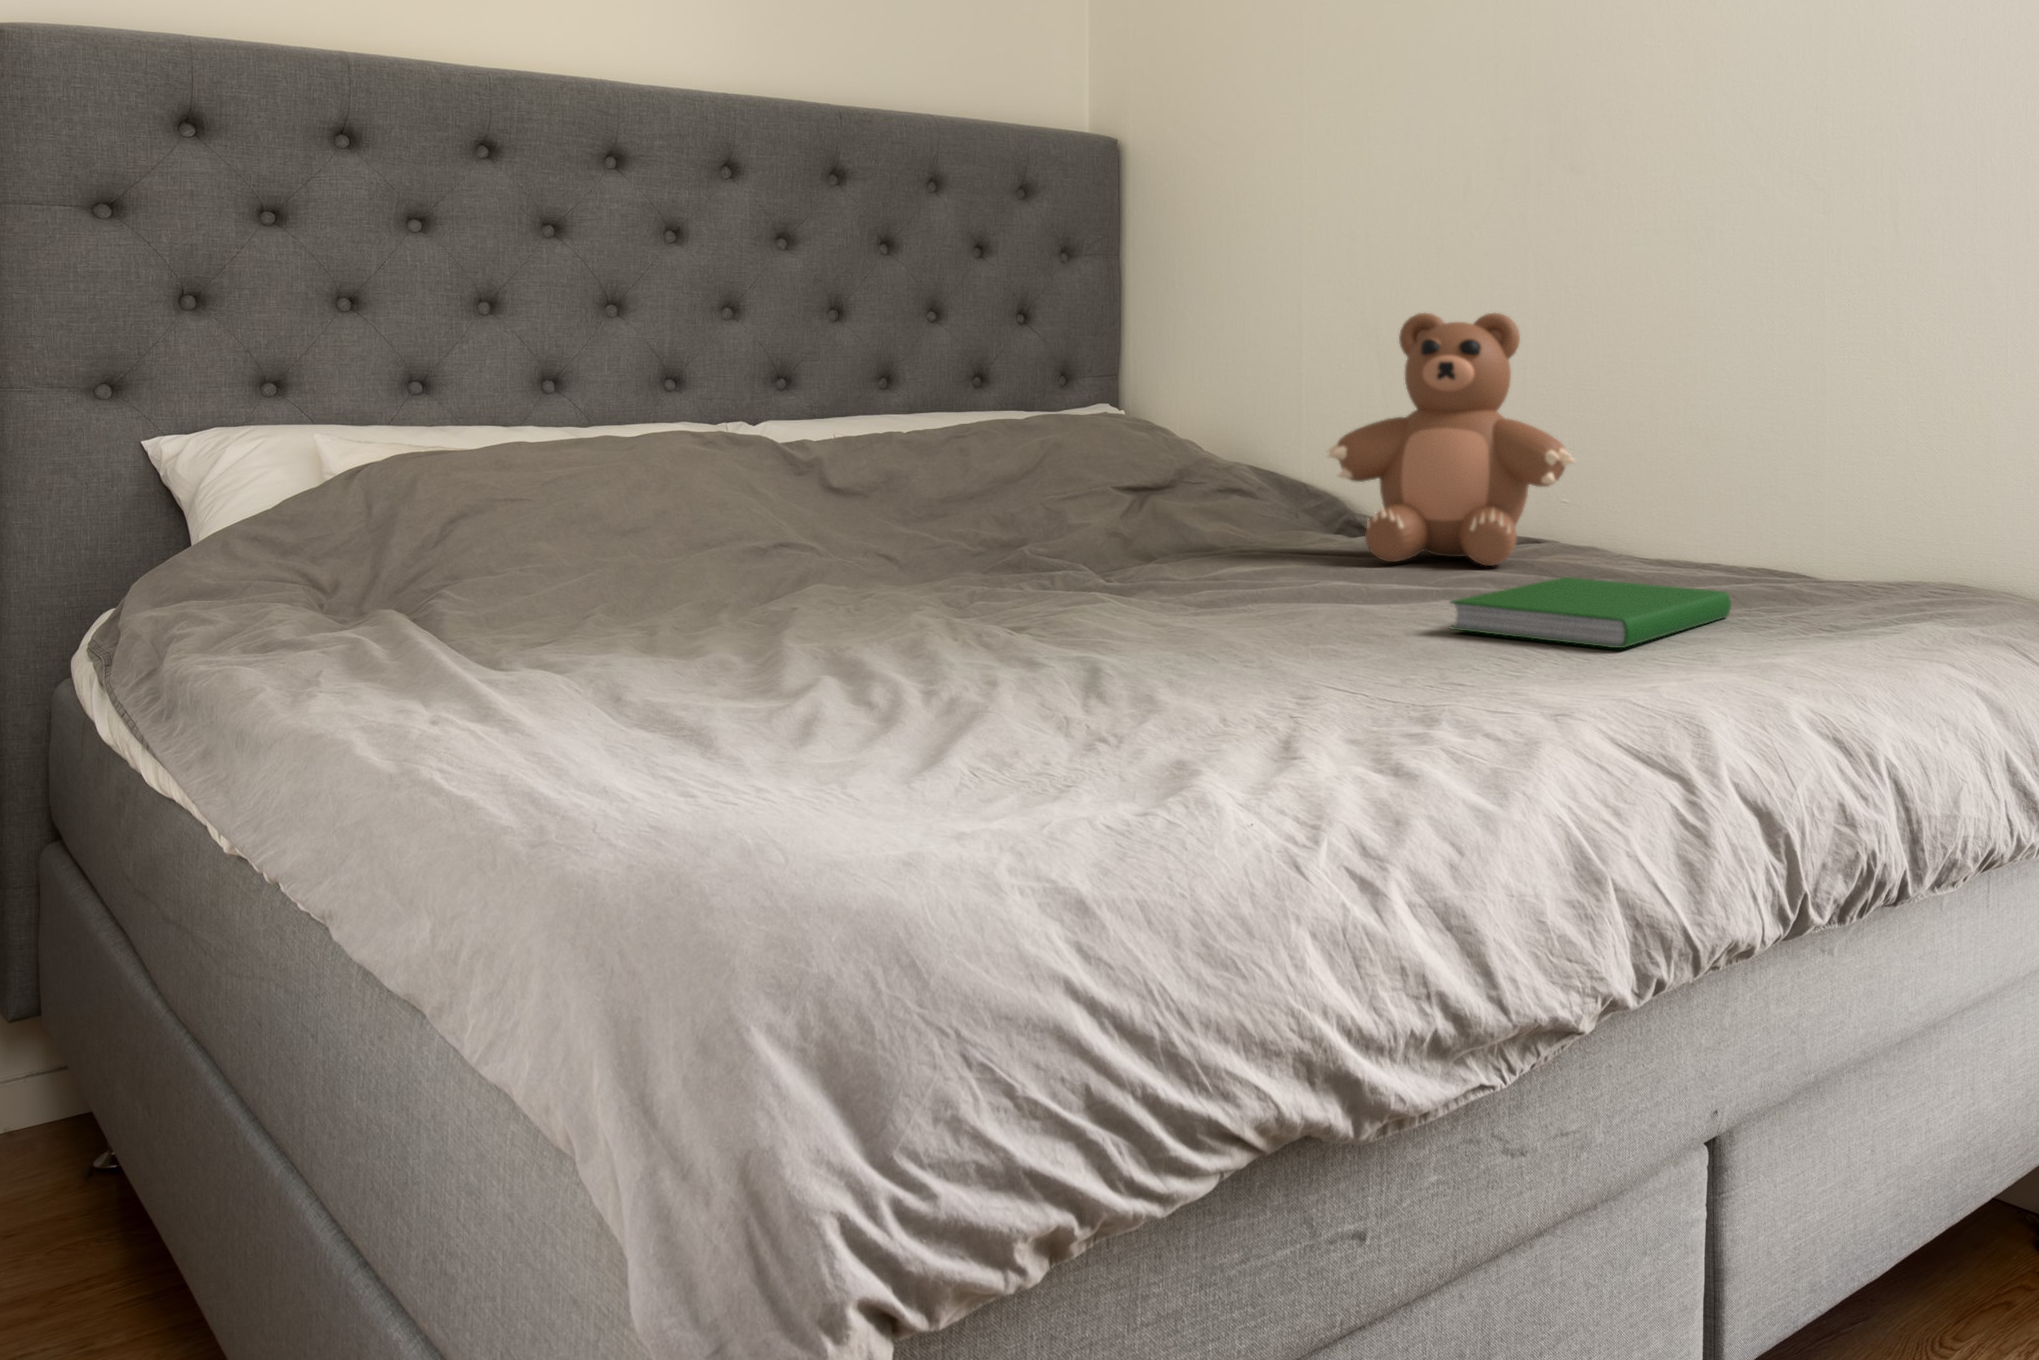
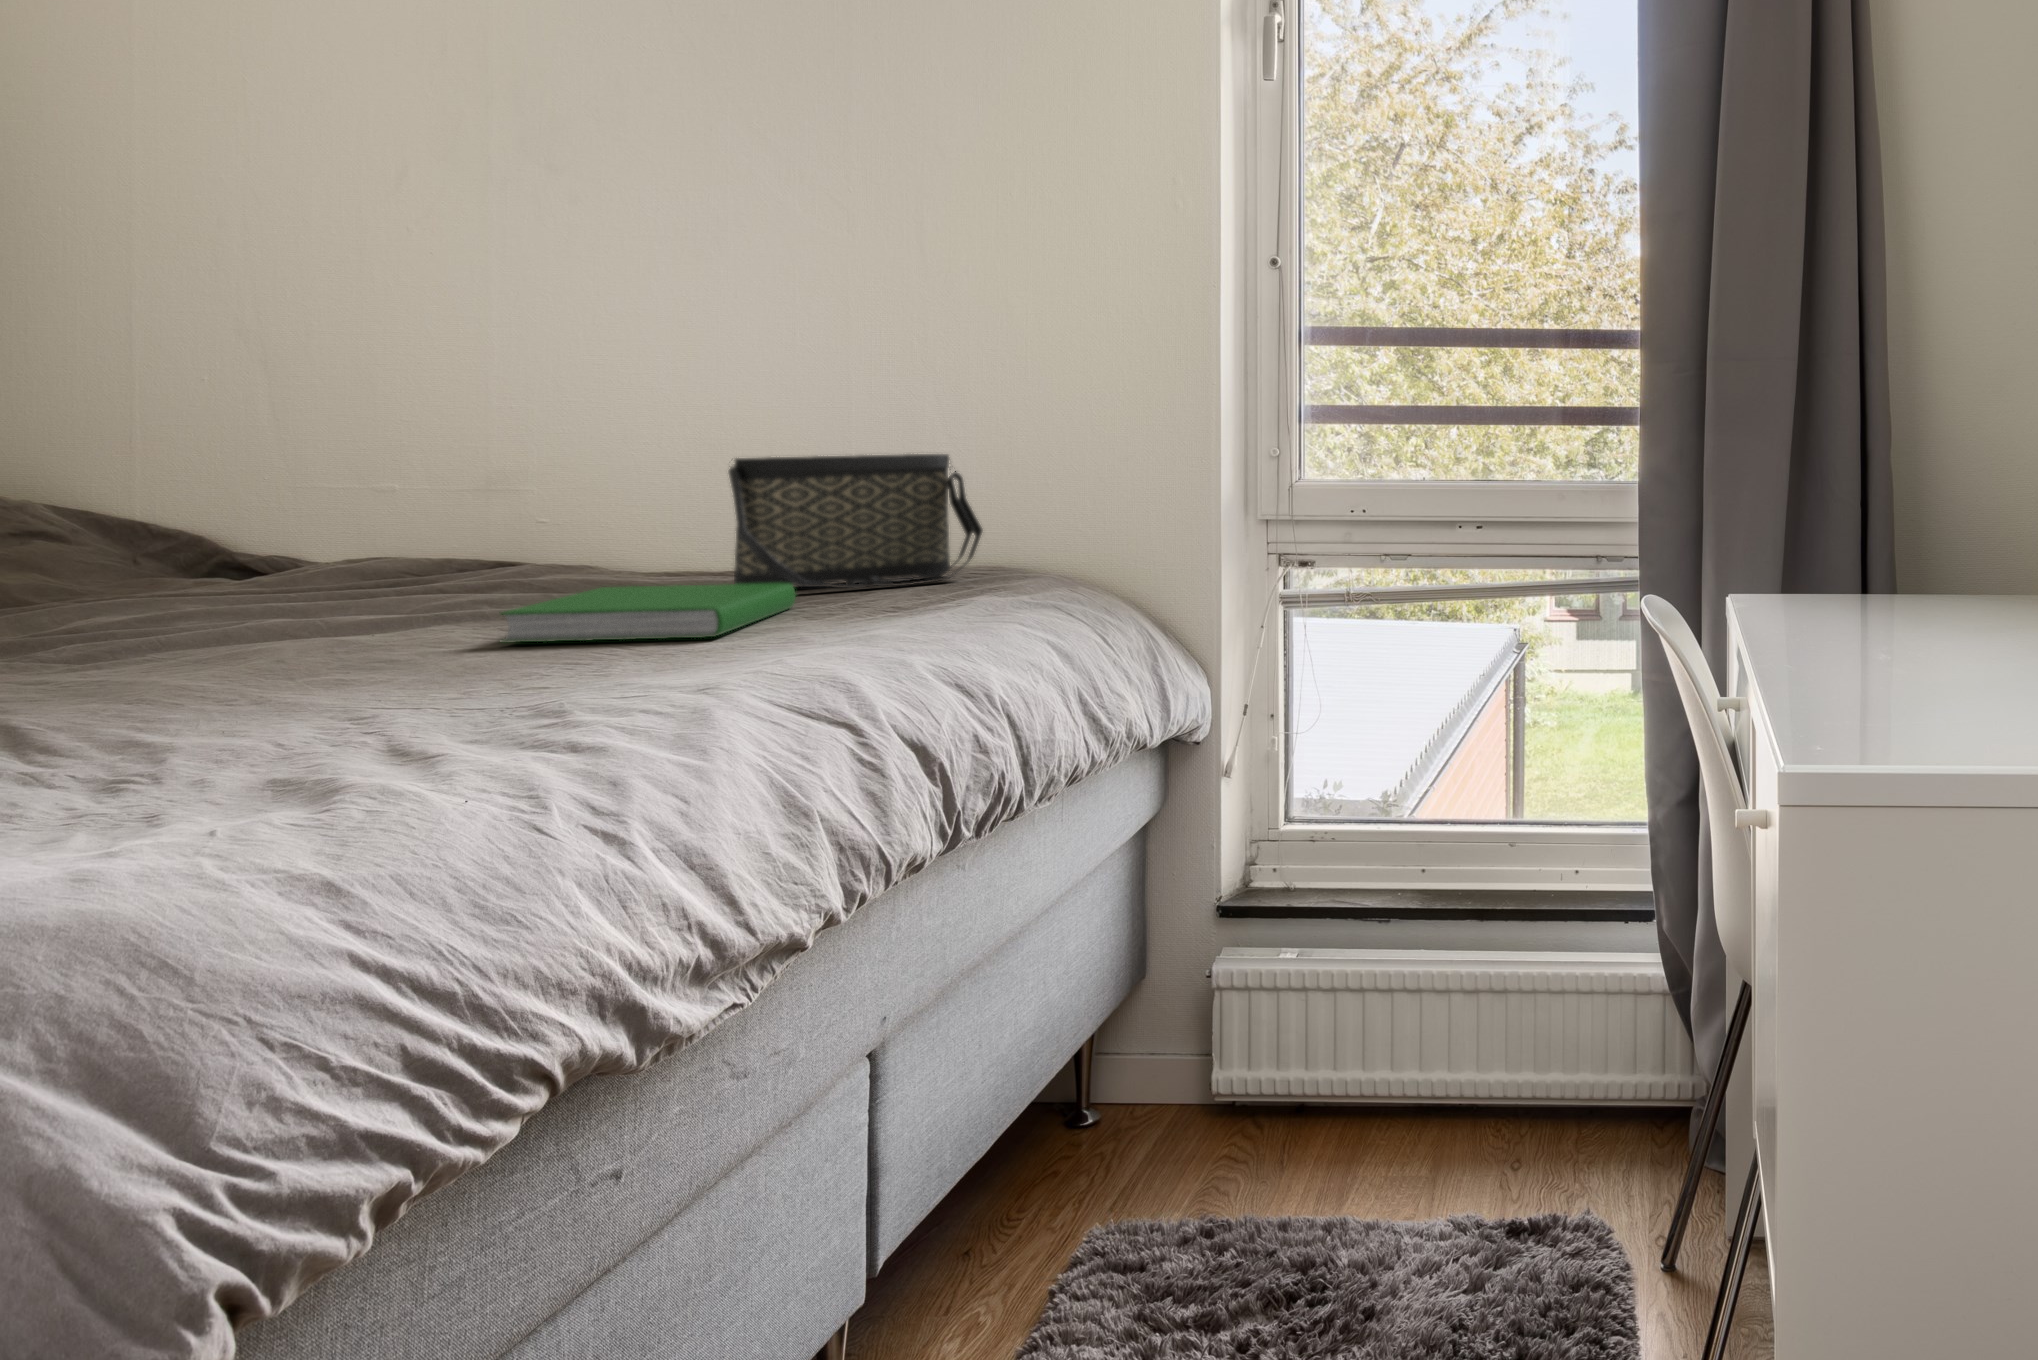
teddy bear: present [1328,313,1577,566] -> none [228,318,573,601]
handbag: none [1692,453,1951,600] -> present [729,454,983,588]

